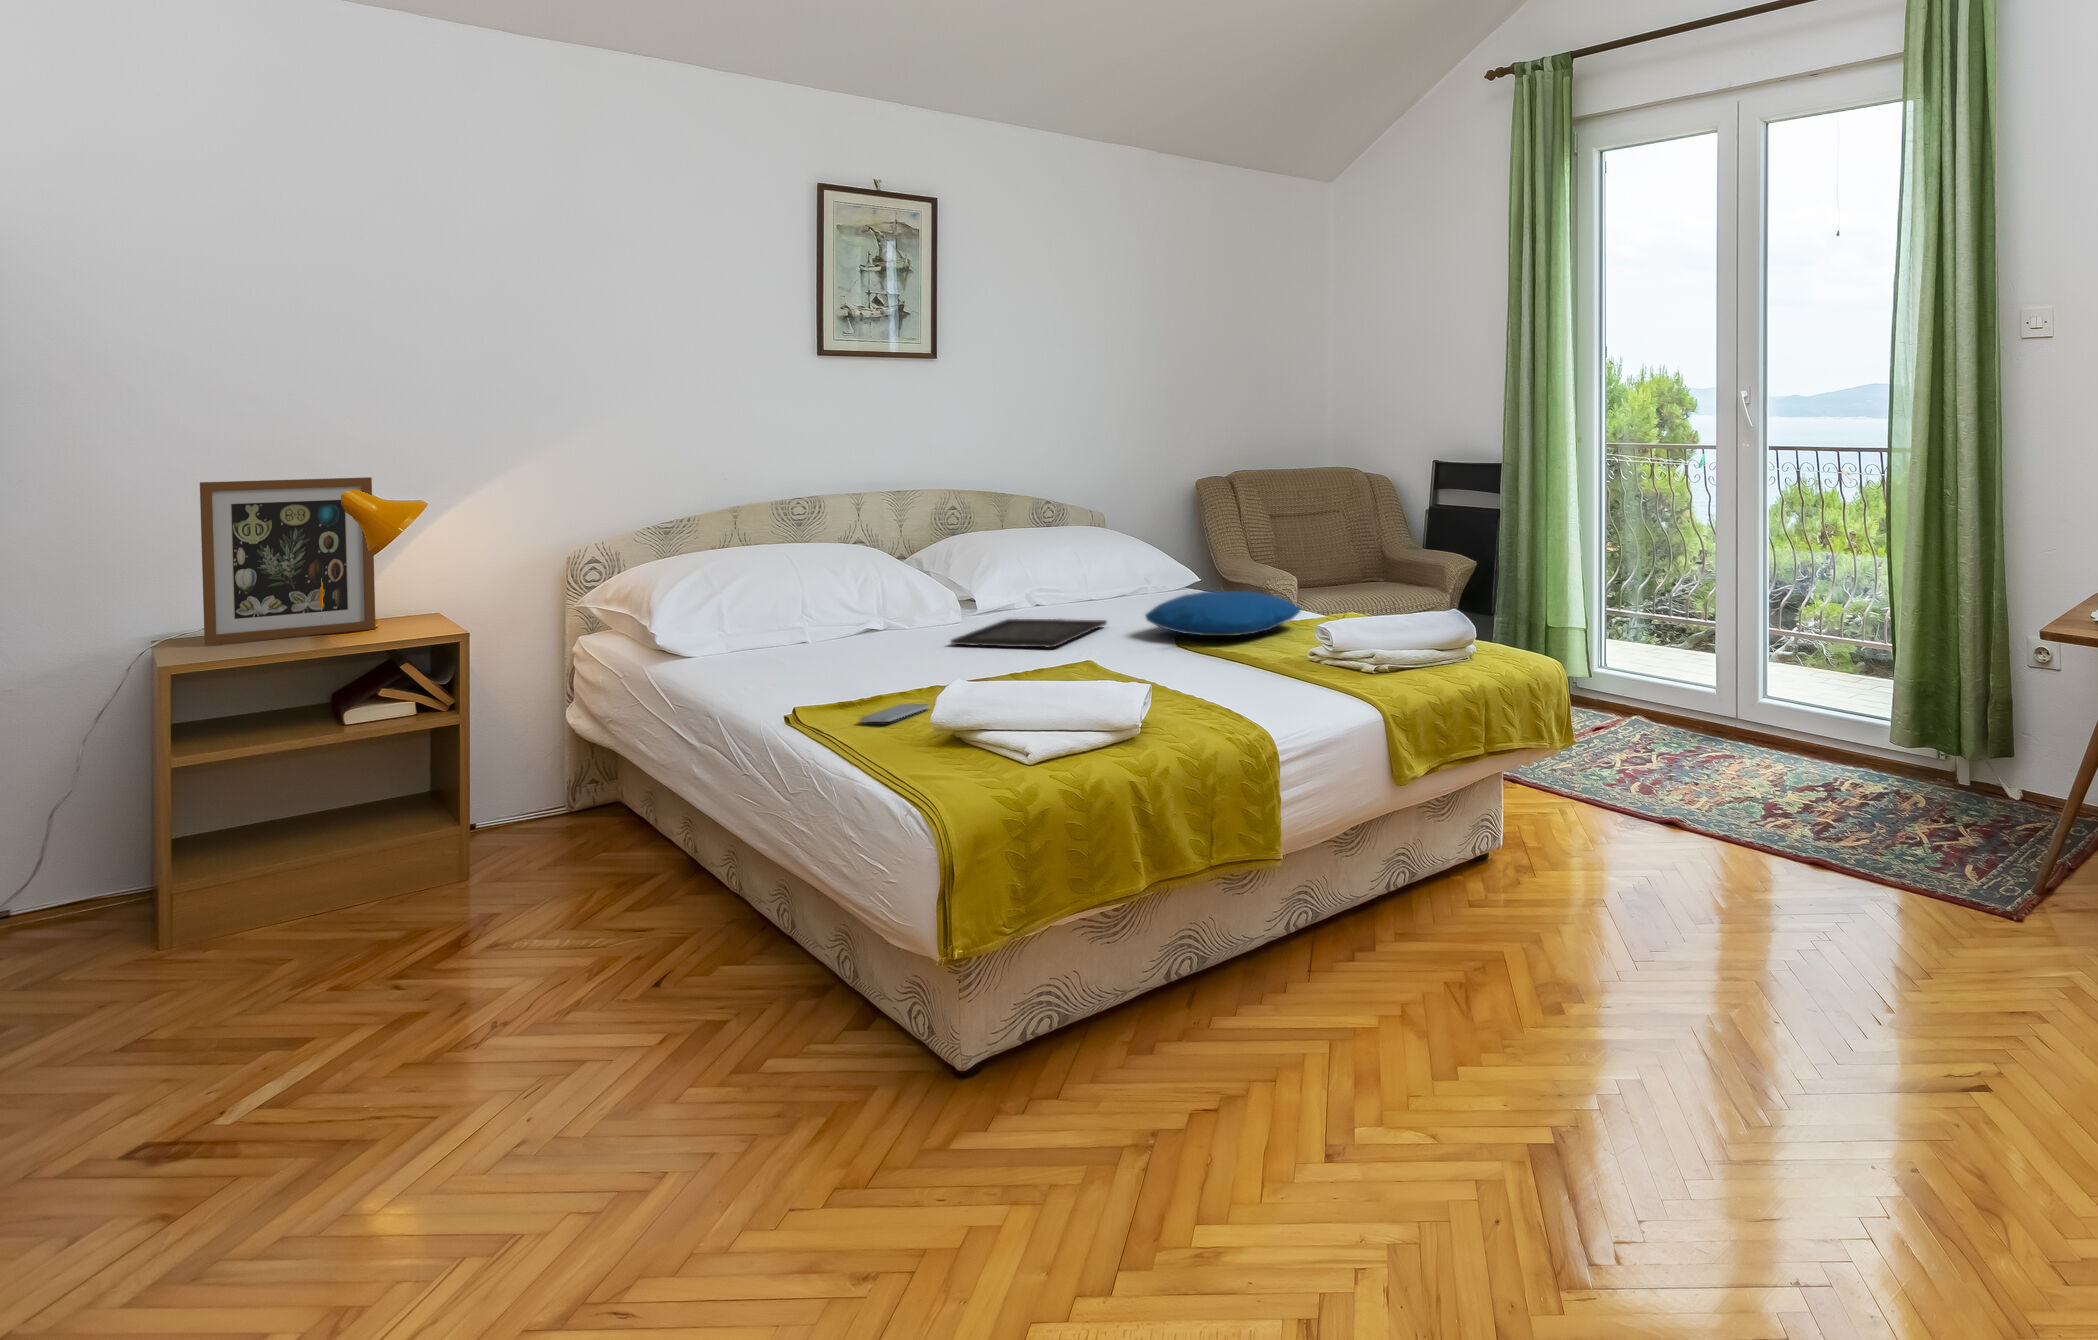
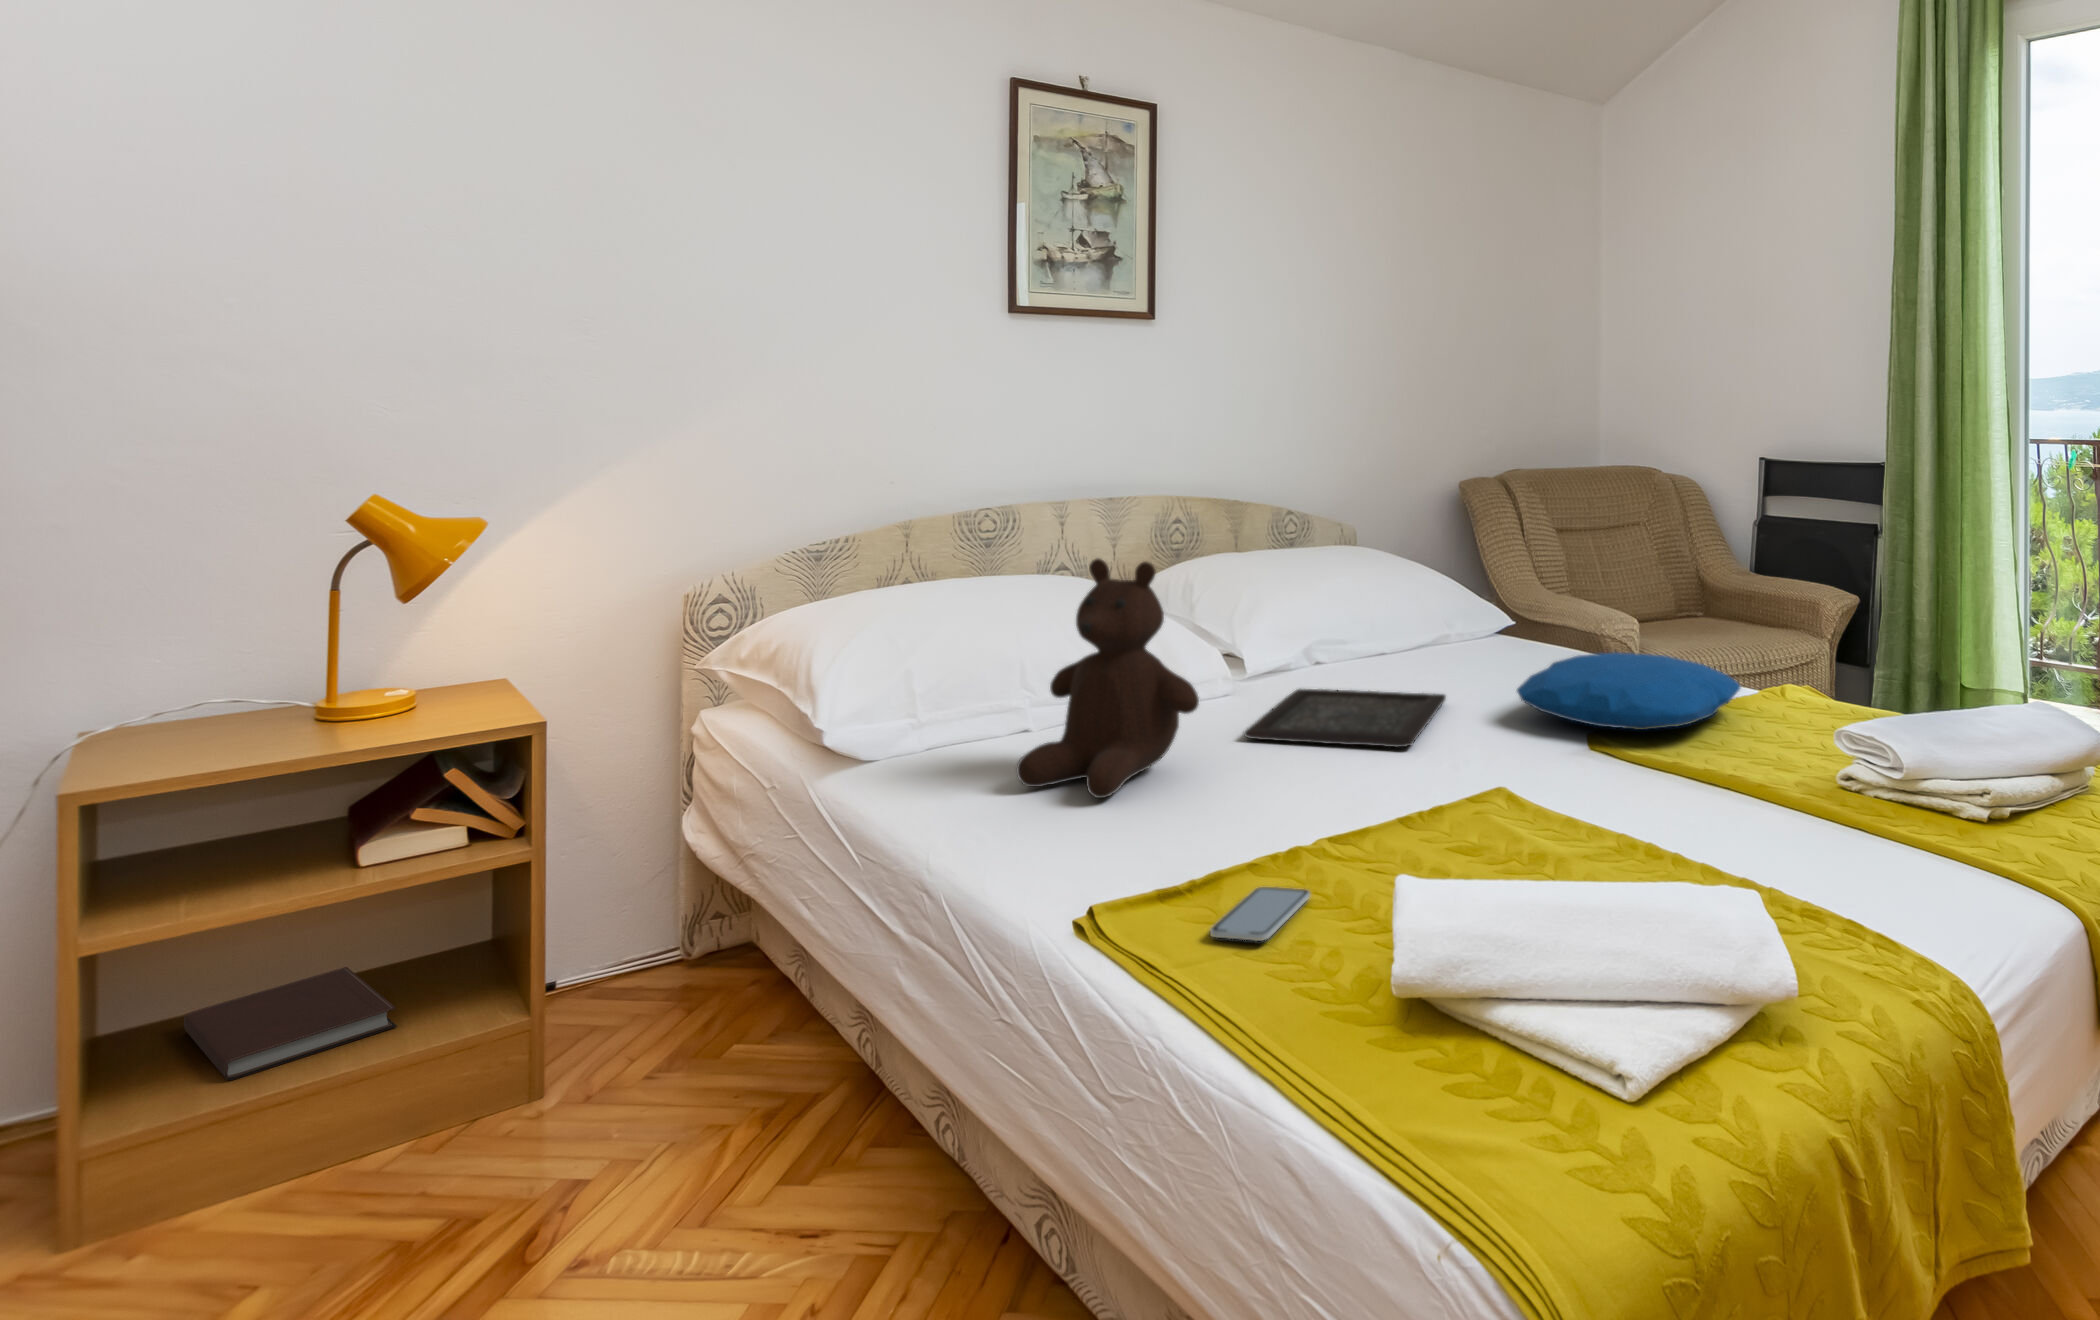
picture frame: present [200,477,376,645] -> none [133,484,406,748]
teddy bear: none [782,523,905,672] -> present [1017,558,1199,798]
notebook: none [227,801,371,854] -> present [184,967,397,1080]

